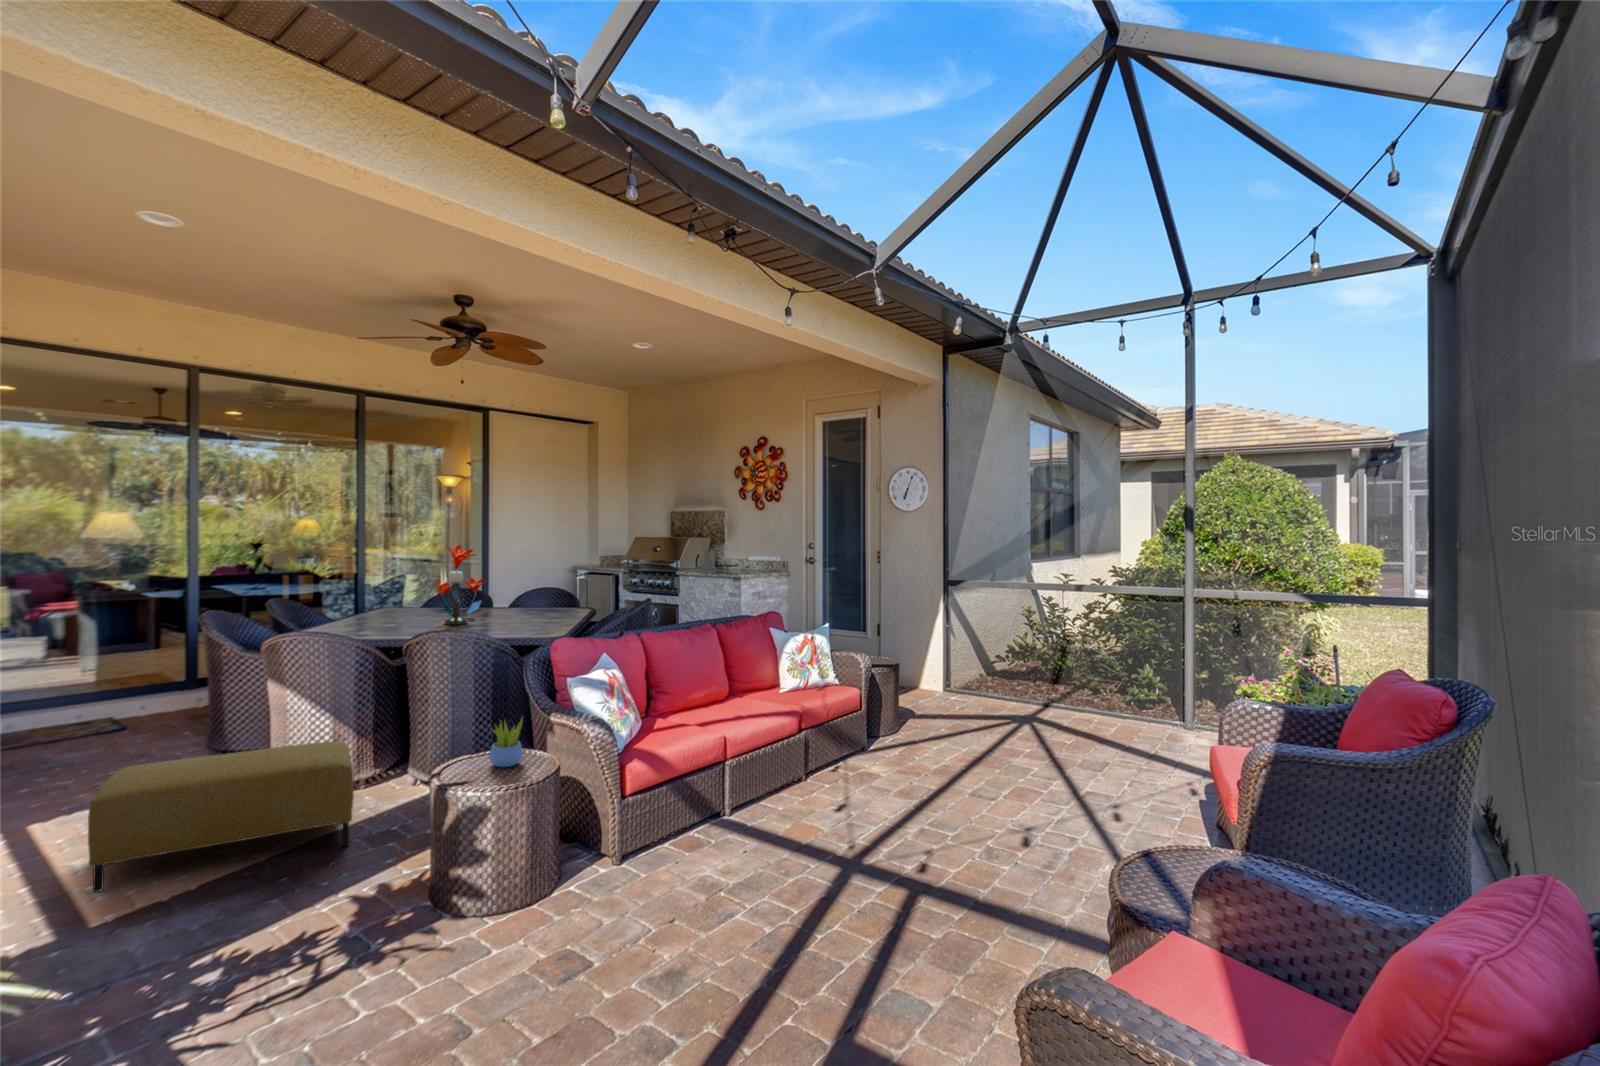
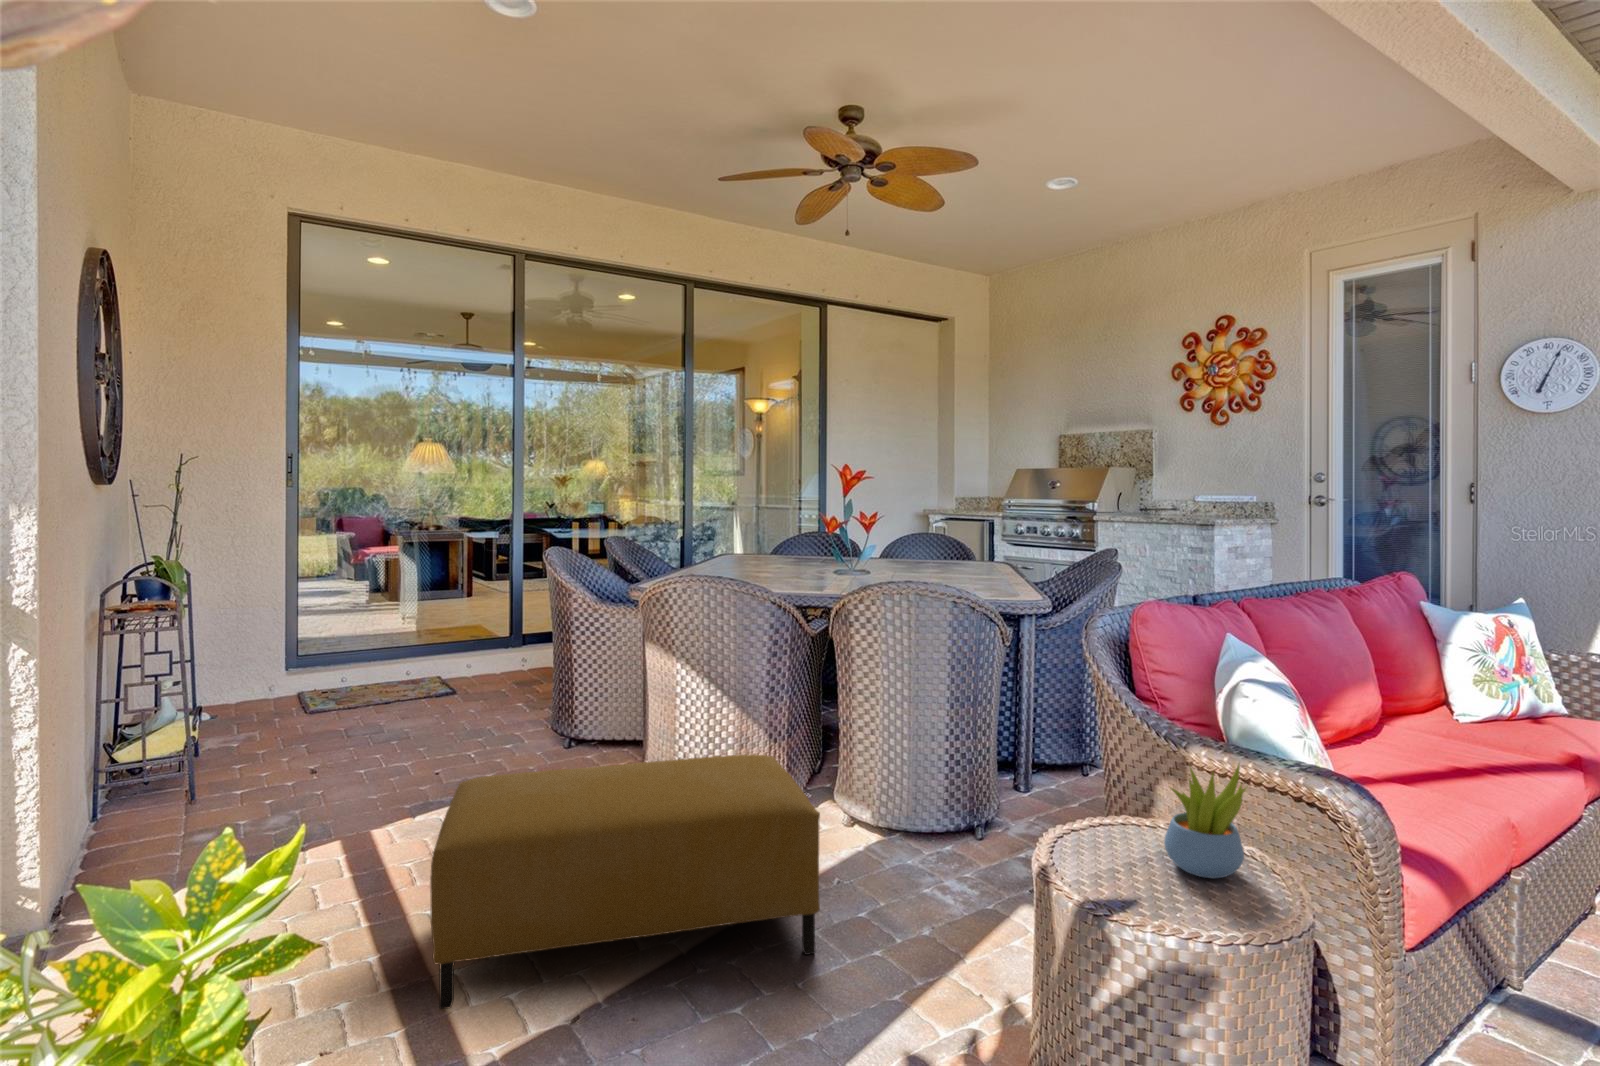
candle holder: present [444,571,468,625] -> none [844,492,879,574]

